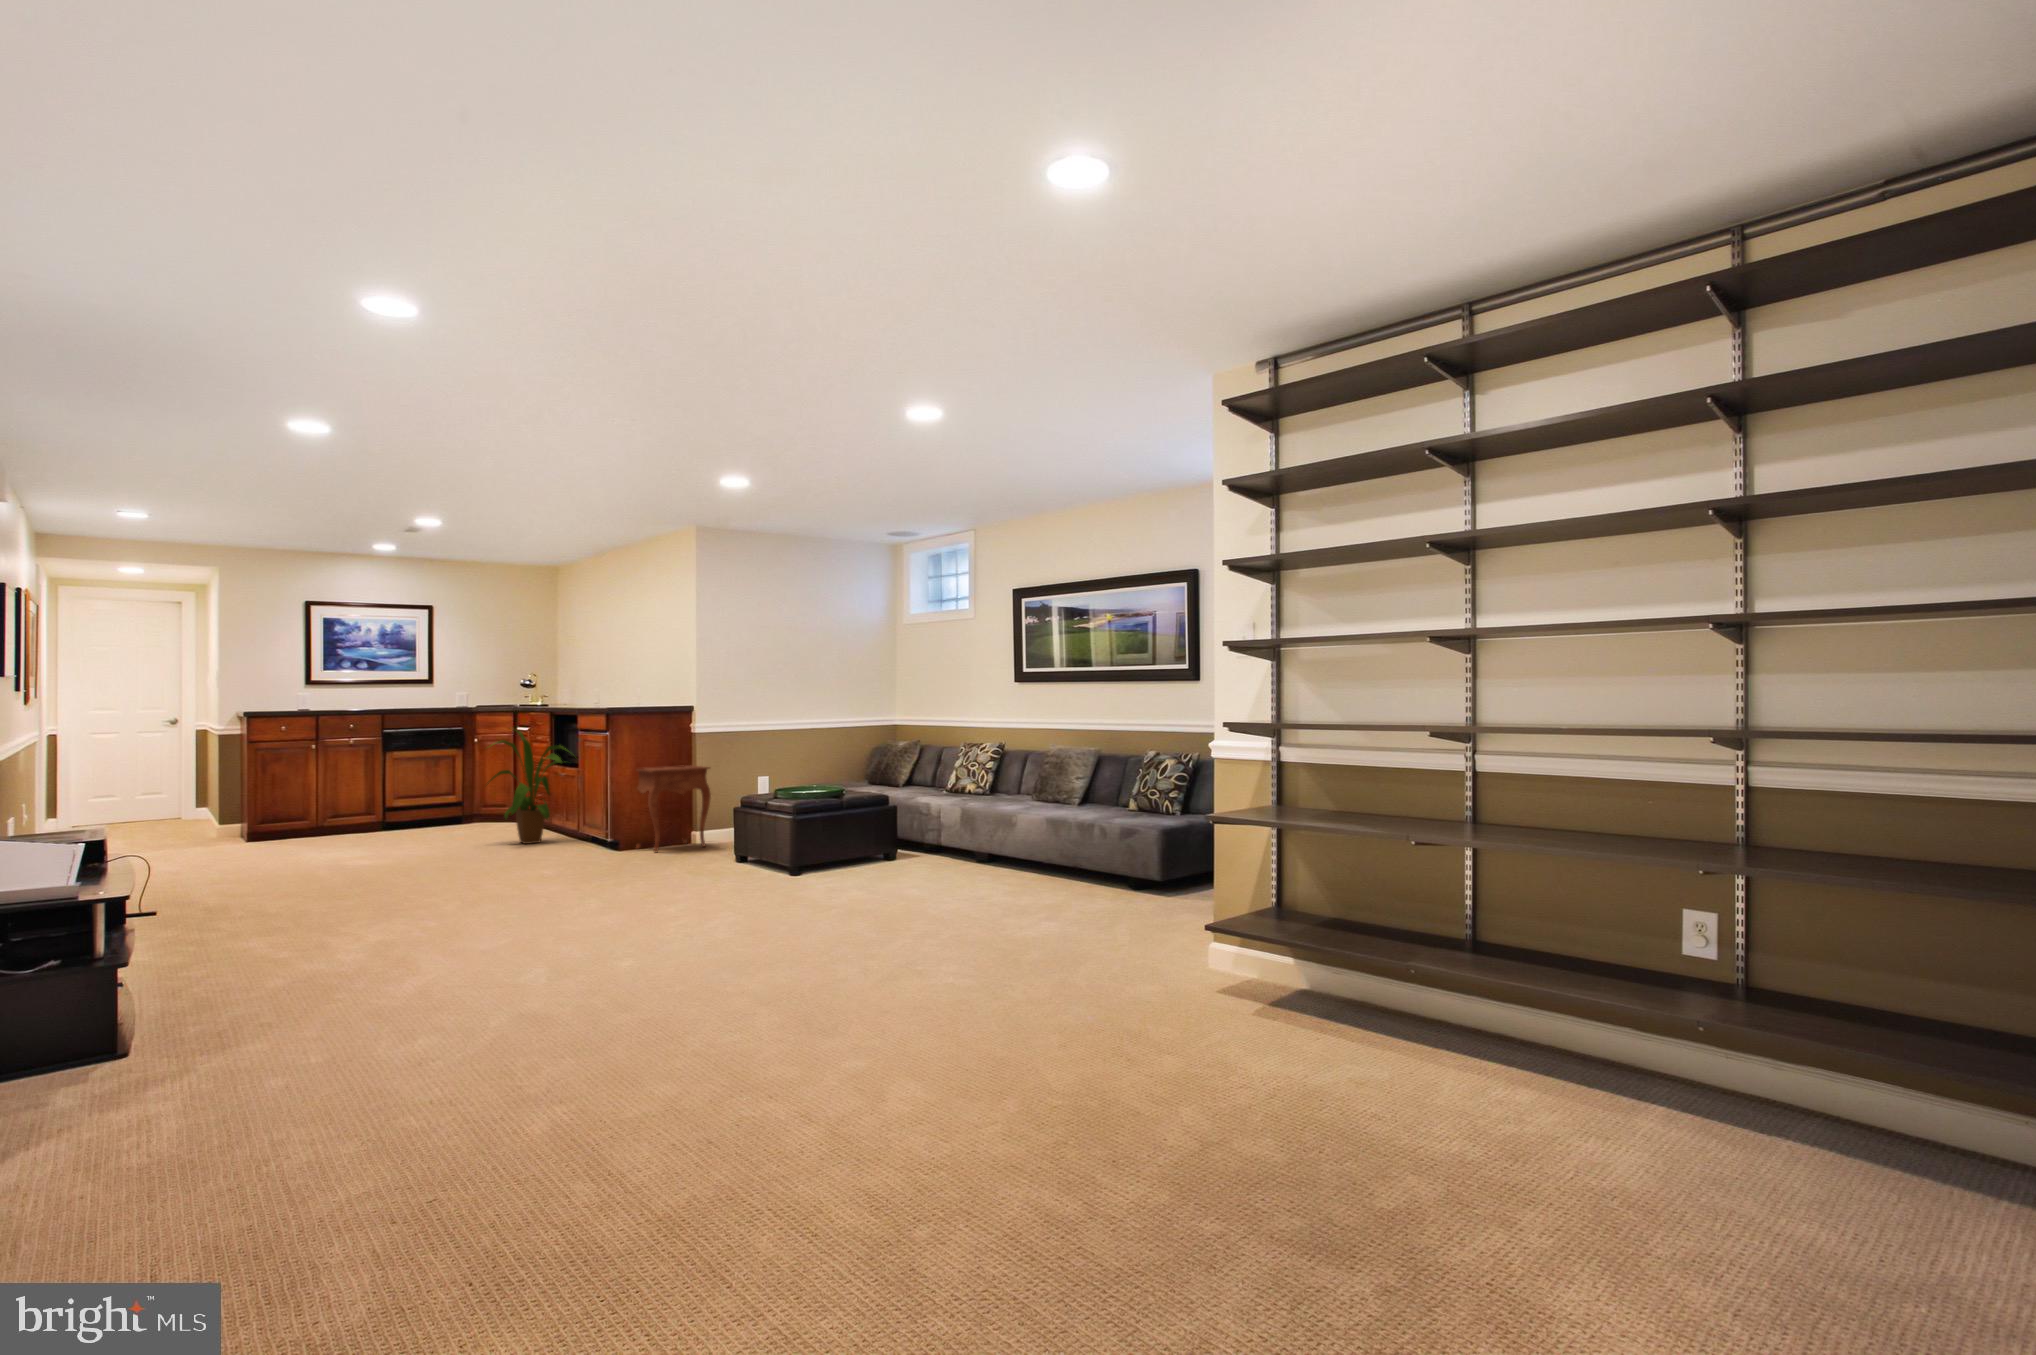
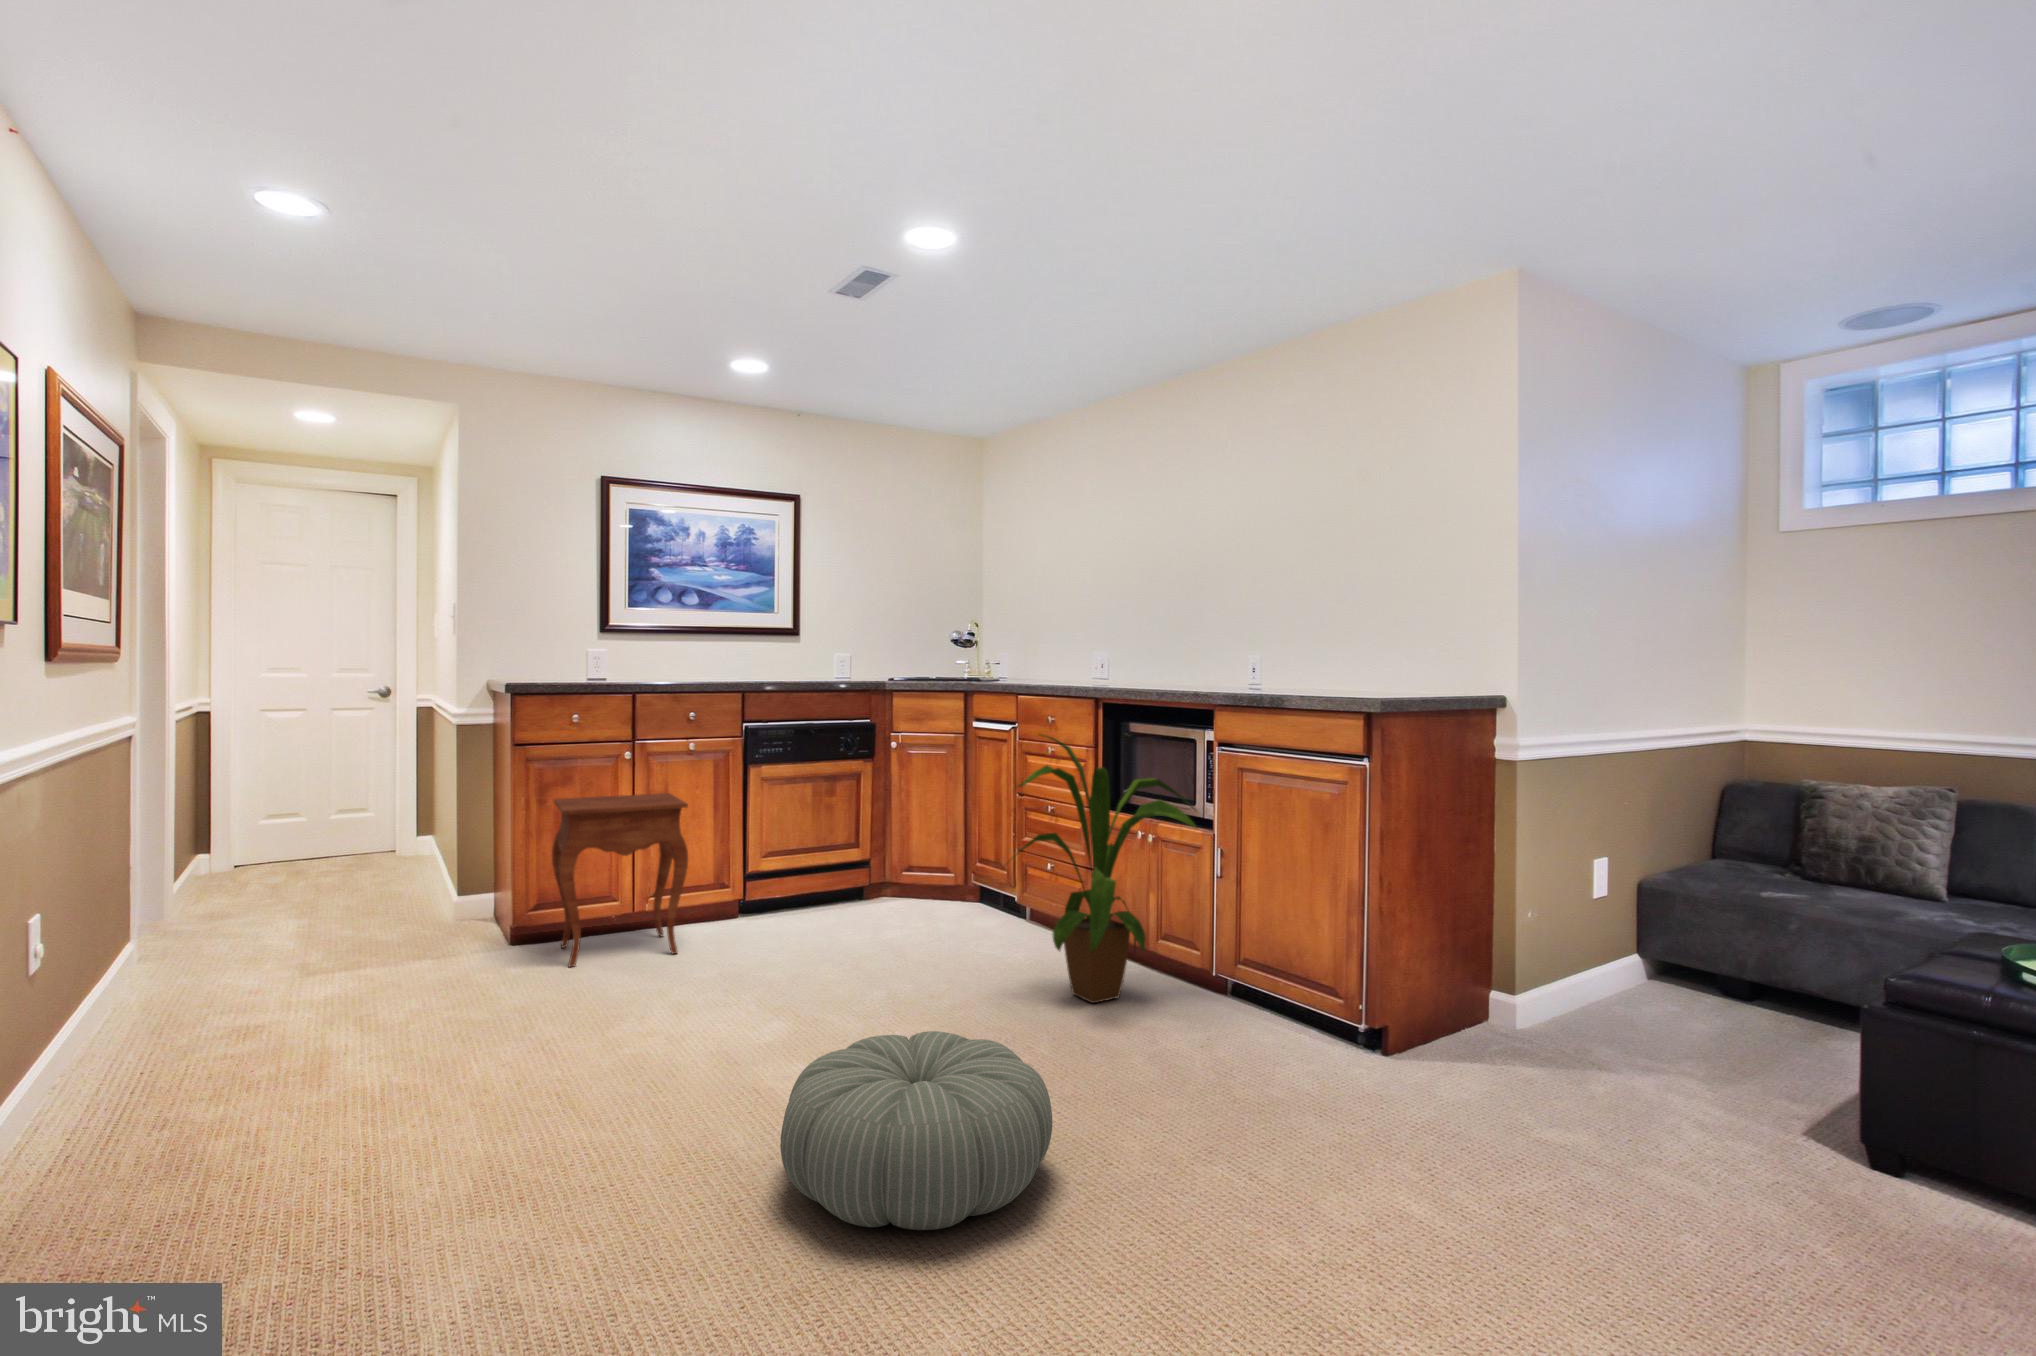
side table: present [637,765,711,852] -> present [552,793,688,967]
pouf: none [332,828,440,875] -> present [780,1031,1053,1230]

